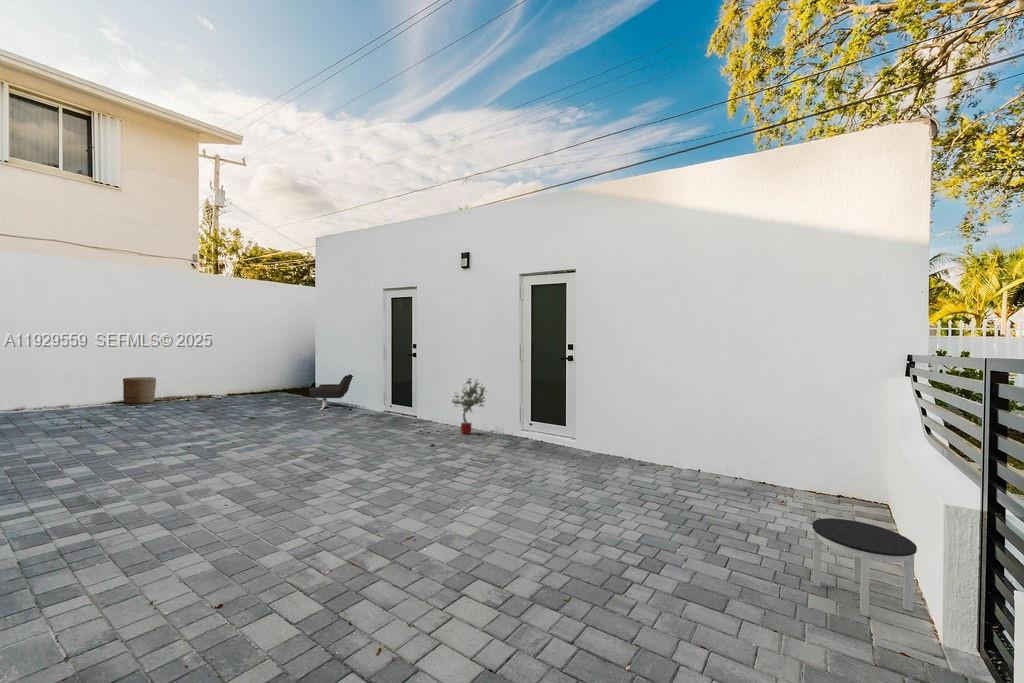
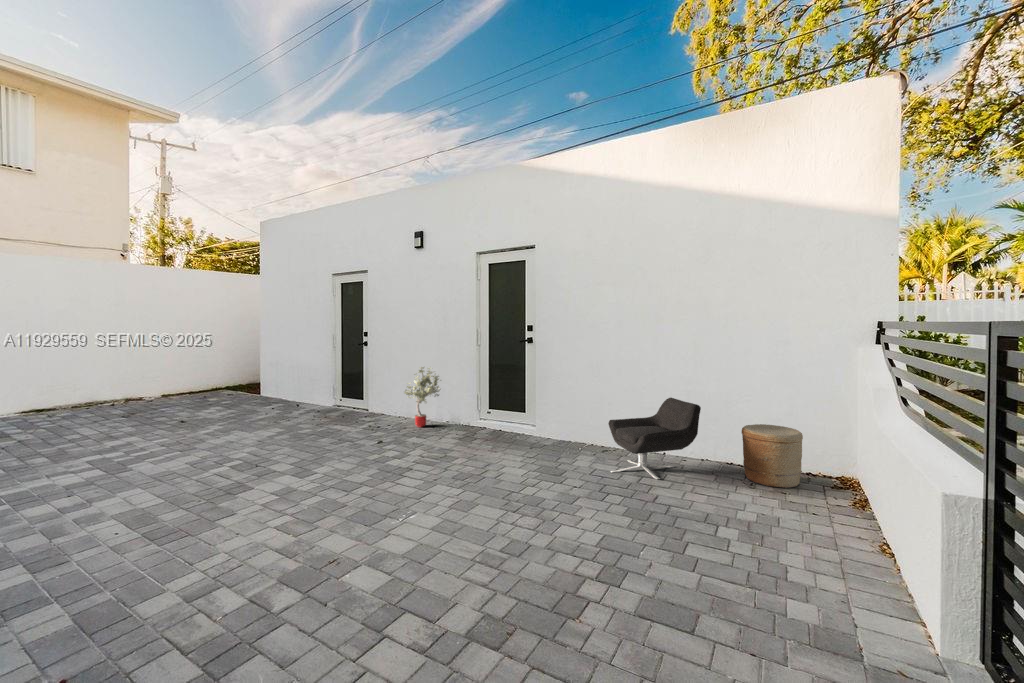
lounge chair: present [309,374,353,410] -> present [608,398,701,479]
woven basket: present [123,377,156,404] -> present [742,424,803,488]
round table: present [812,518,917,617] -> none [789,508,905,623]

